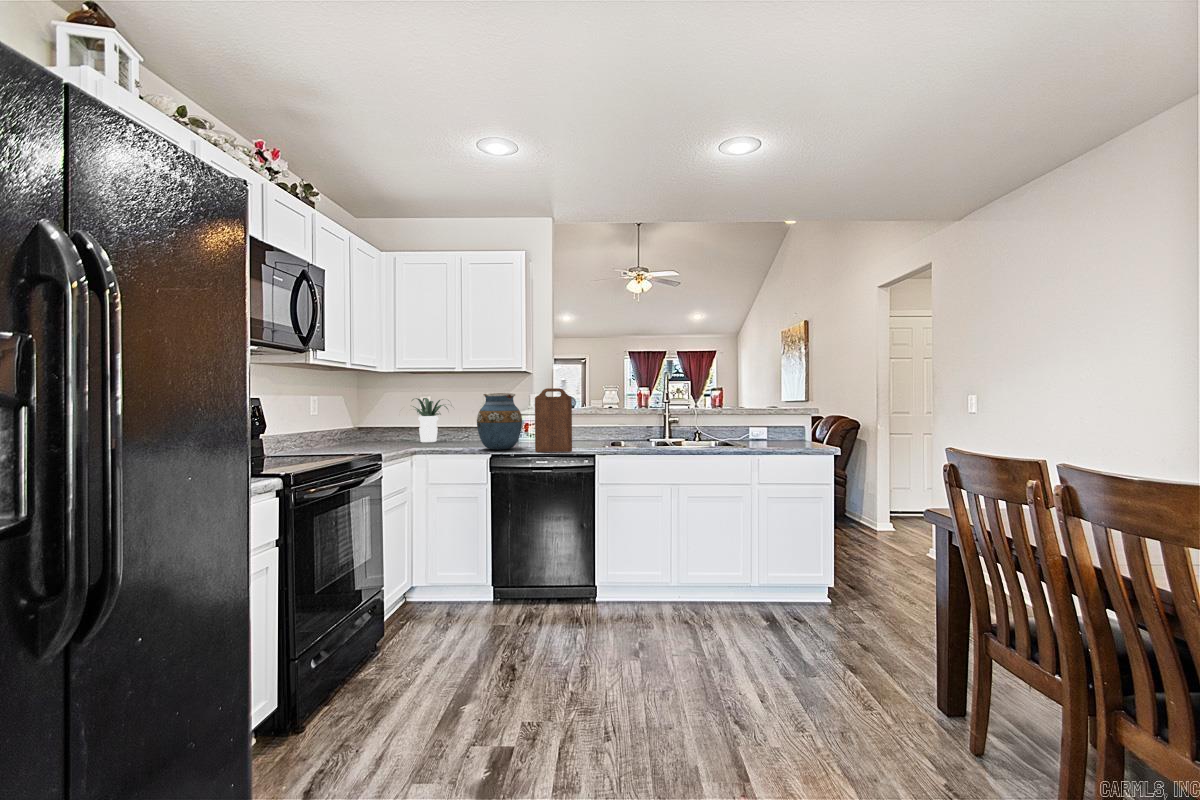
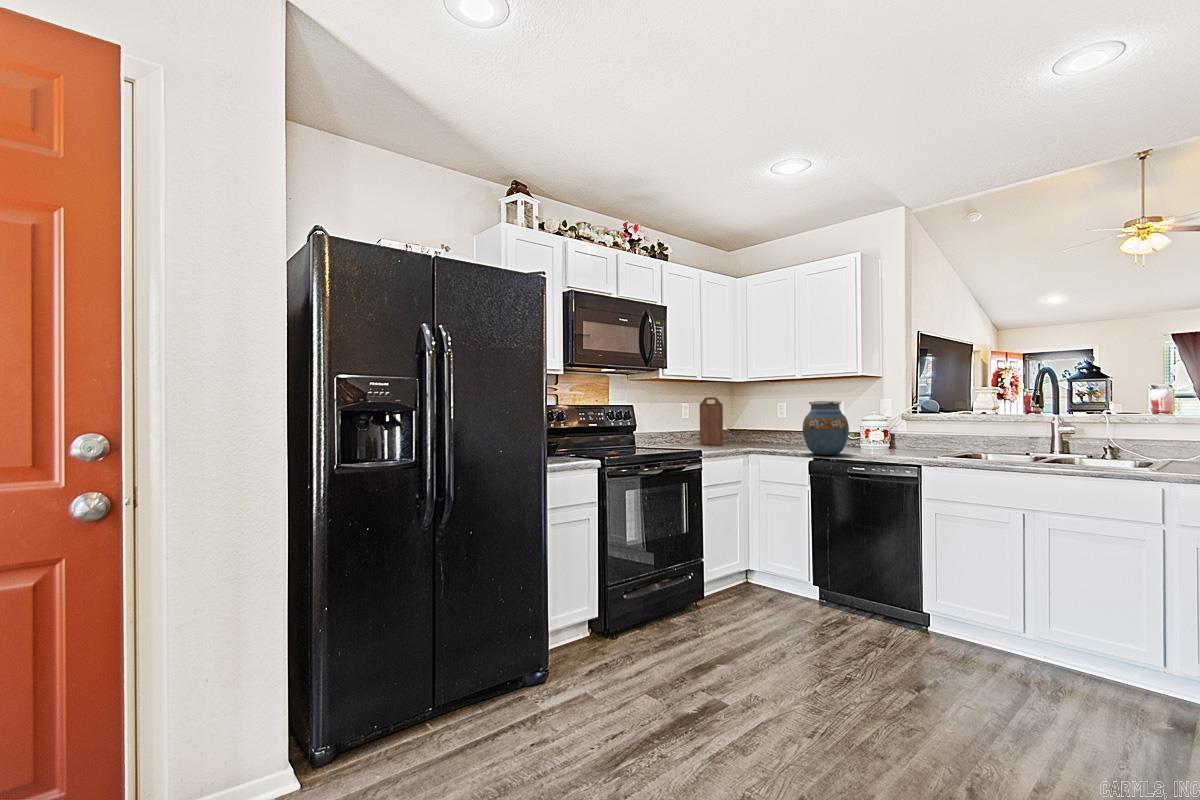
cutting board: present [535,388,572,452] -> present [700,397,723,446]
potted plant: present [413,398,448,442] -> none [755,404,803,444]

